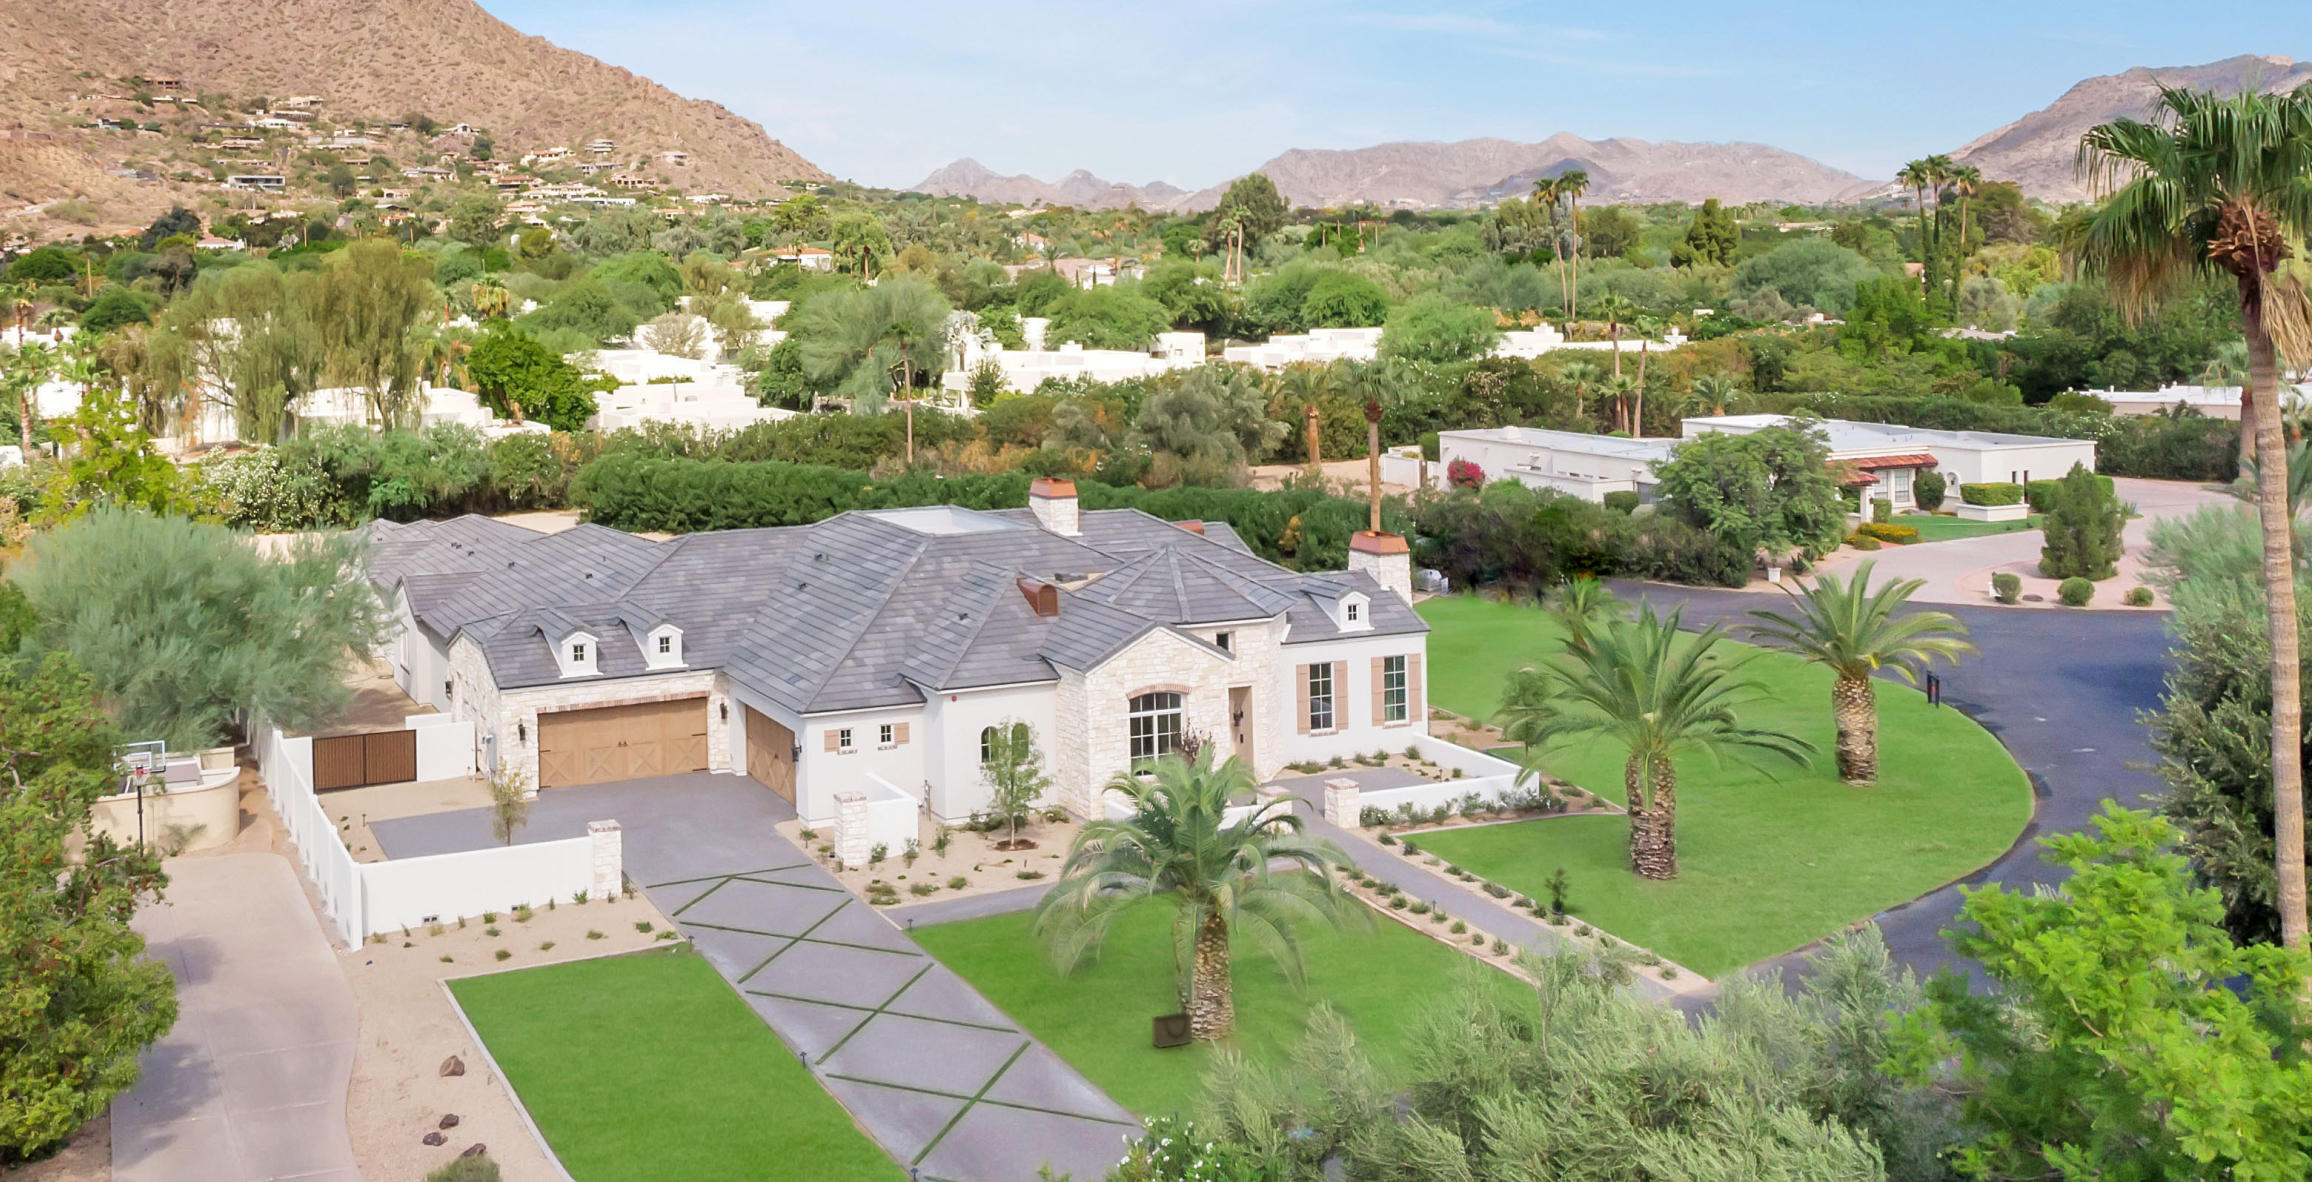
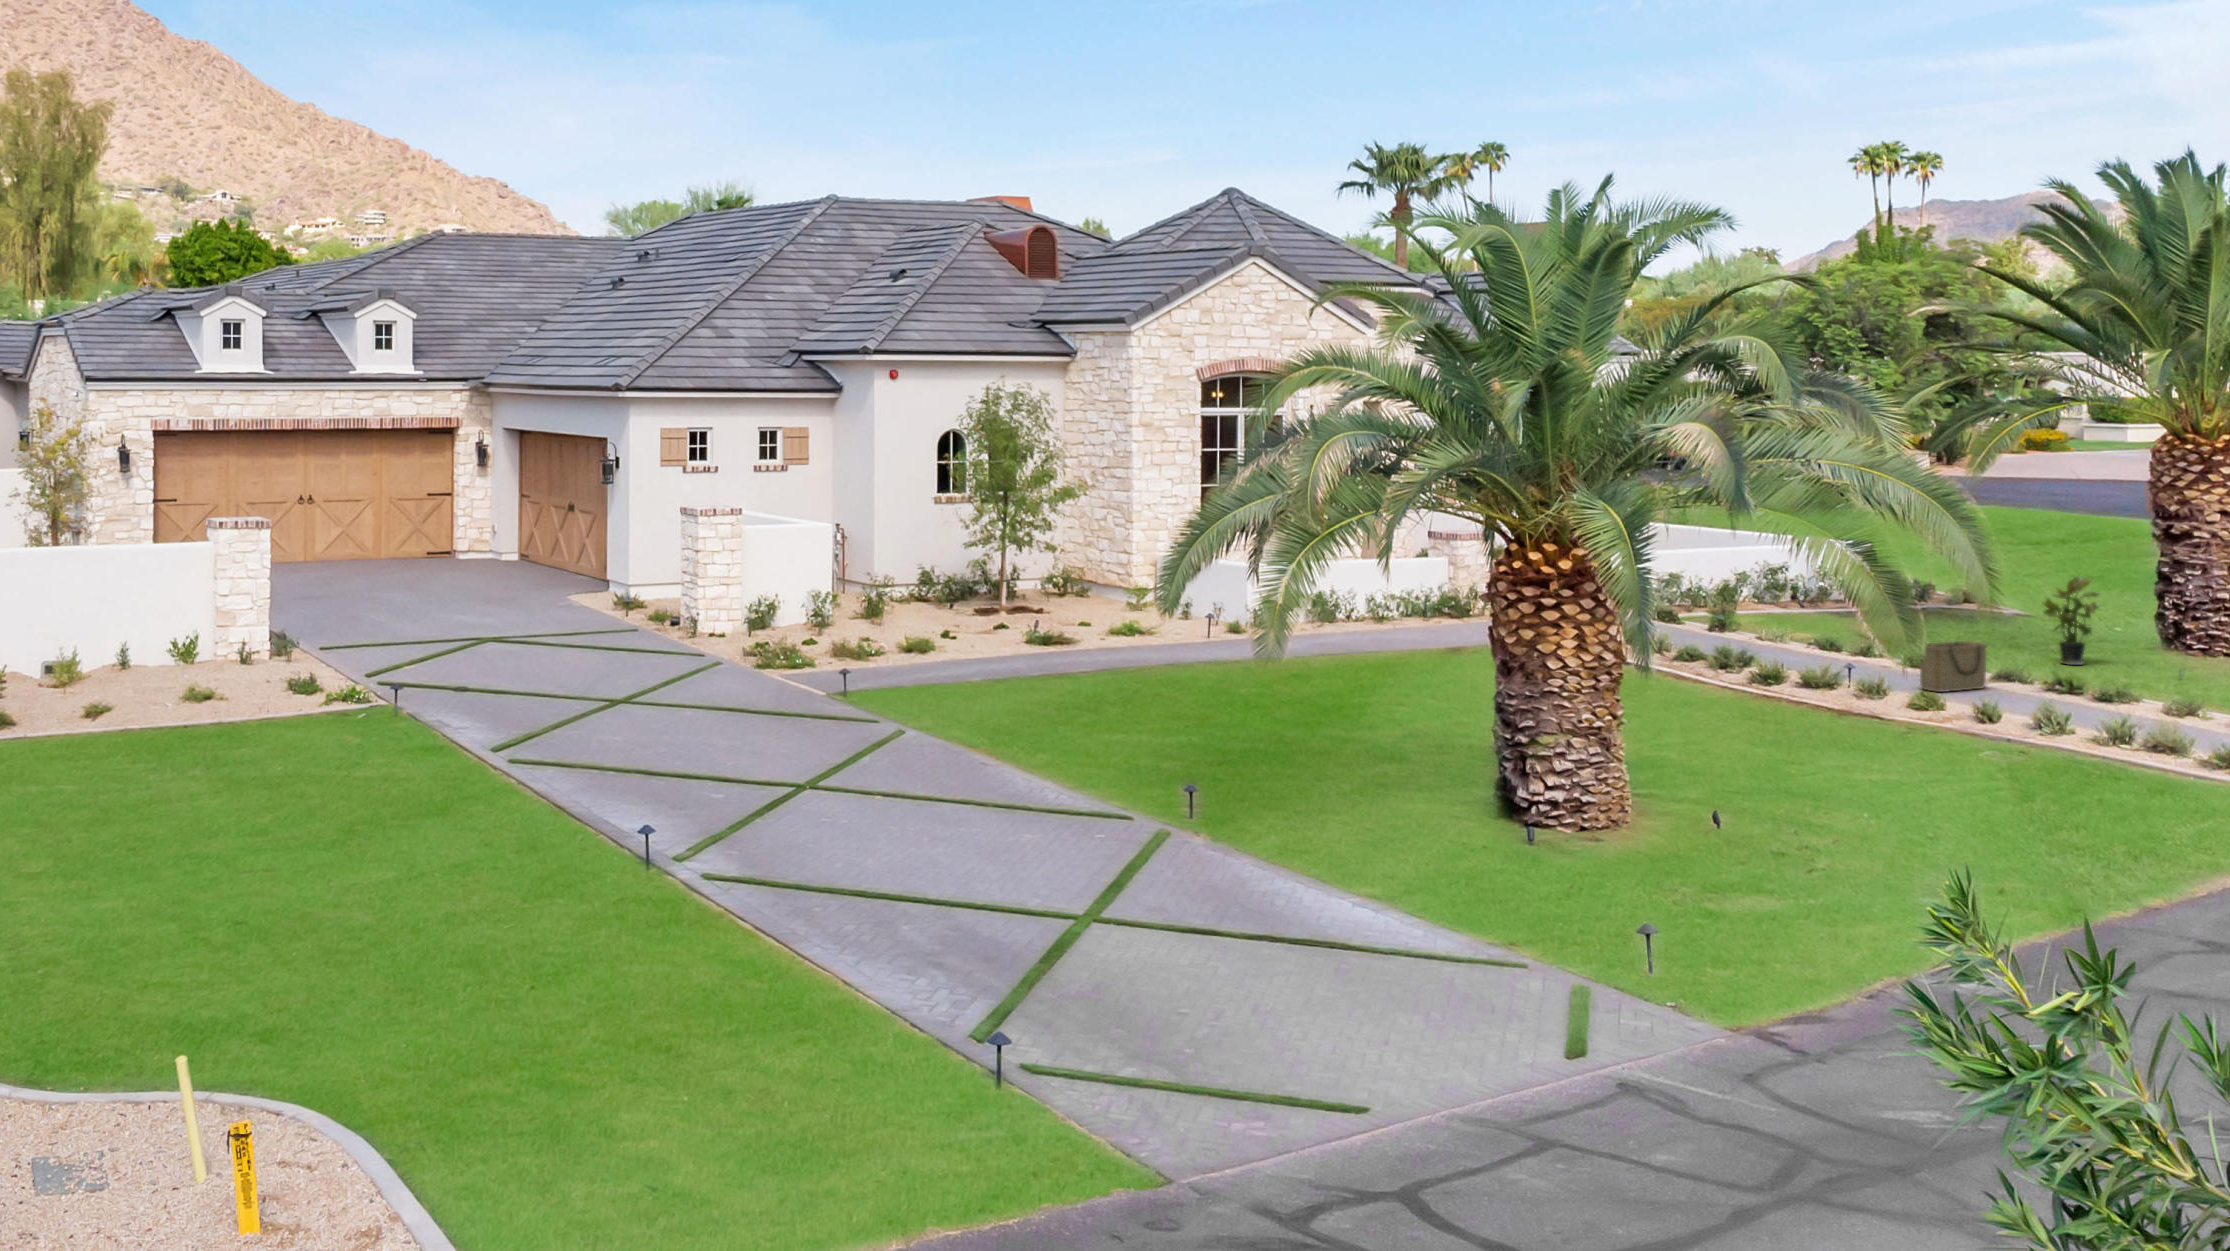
basket: present [1152,1013,1192,1047] -> present [1920,641,1988,692]

